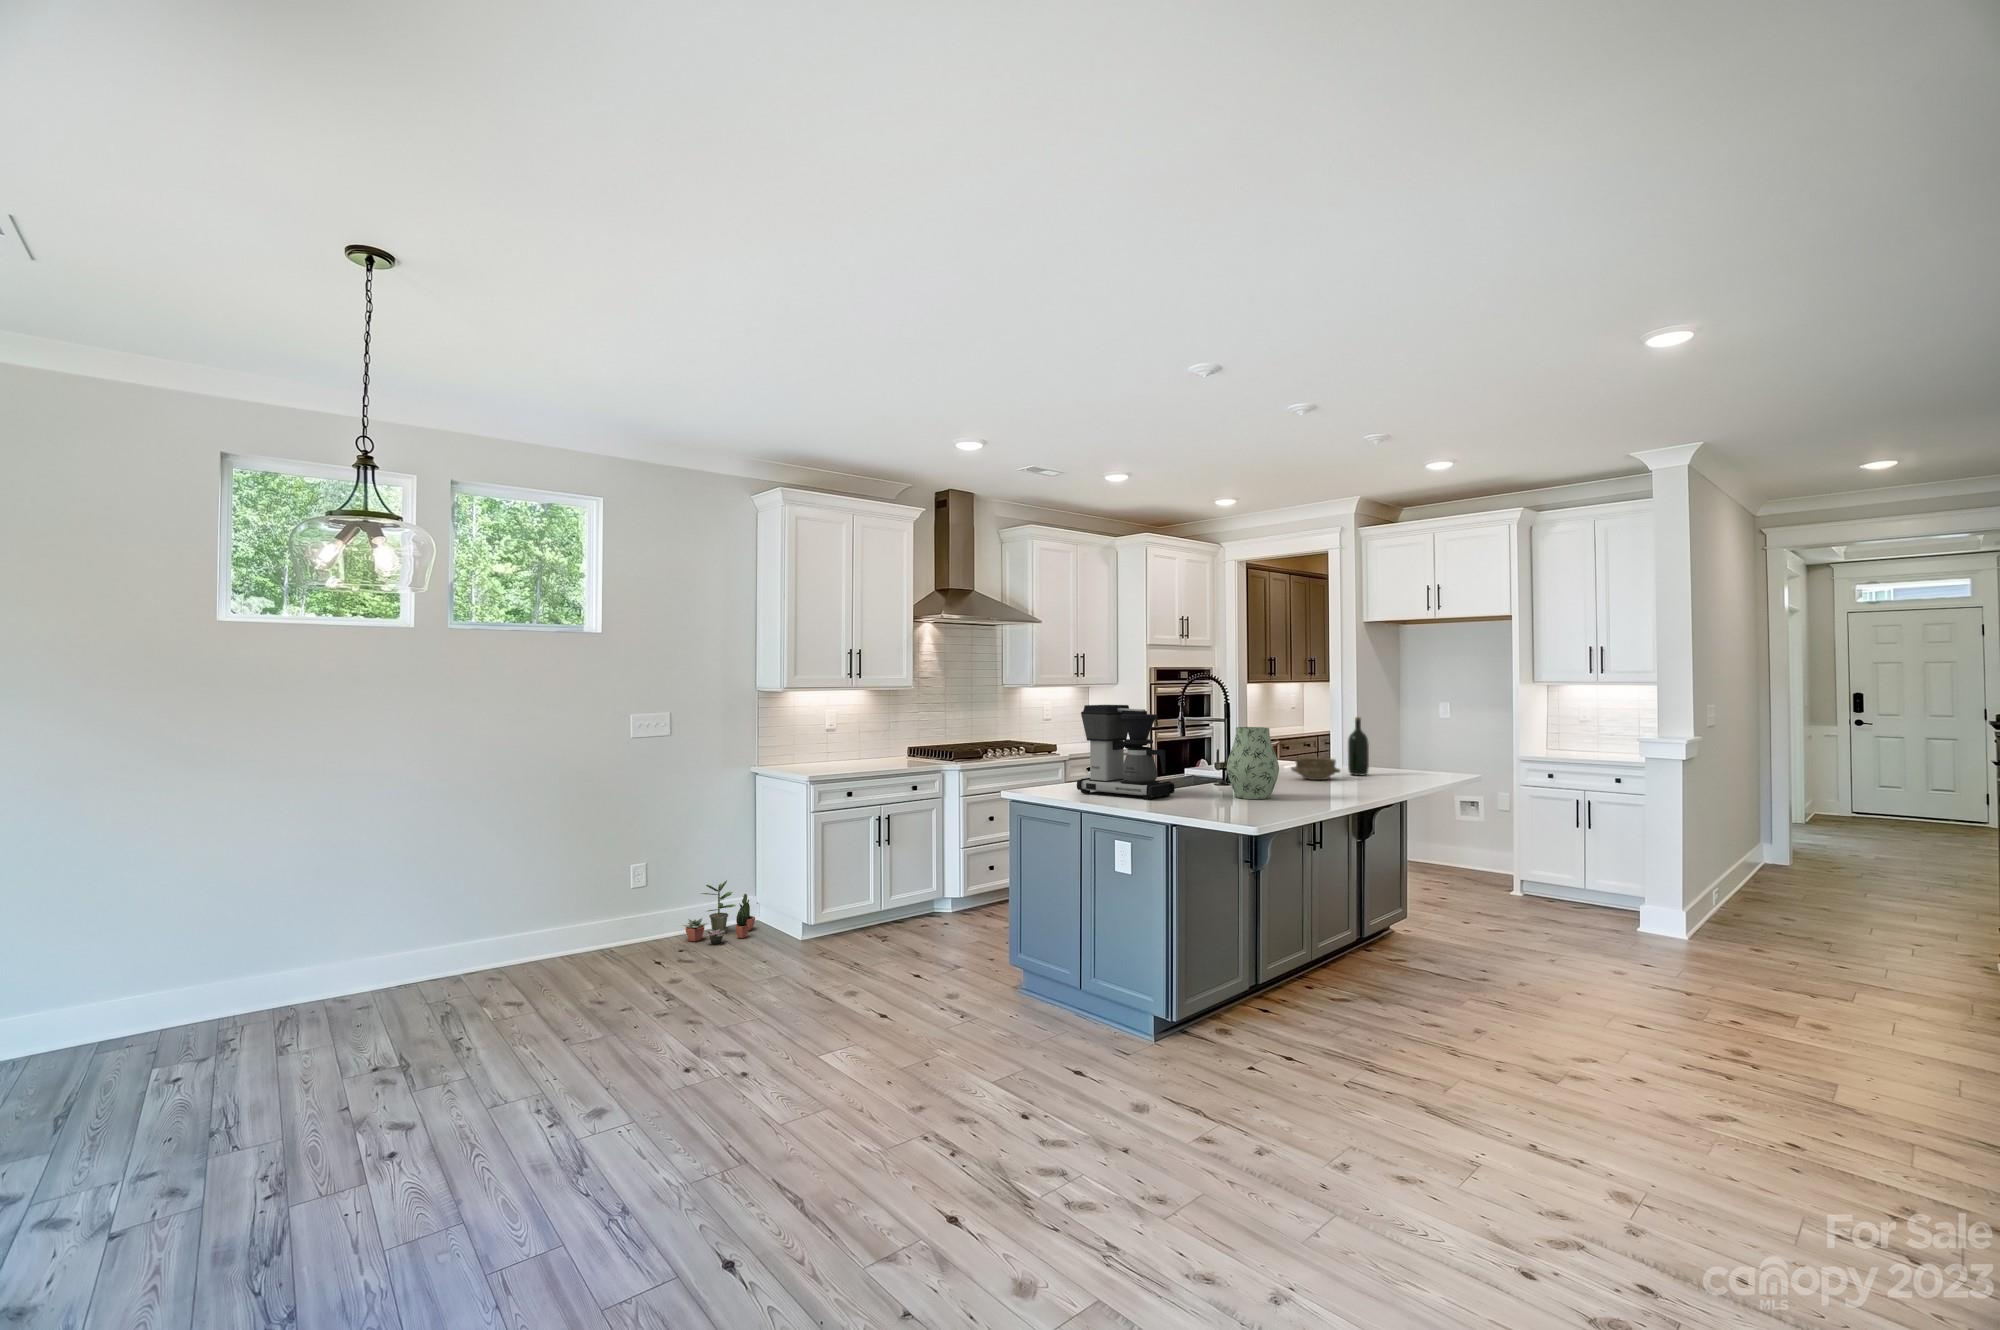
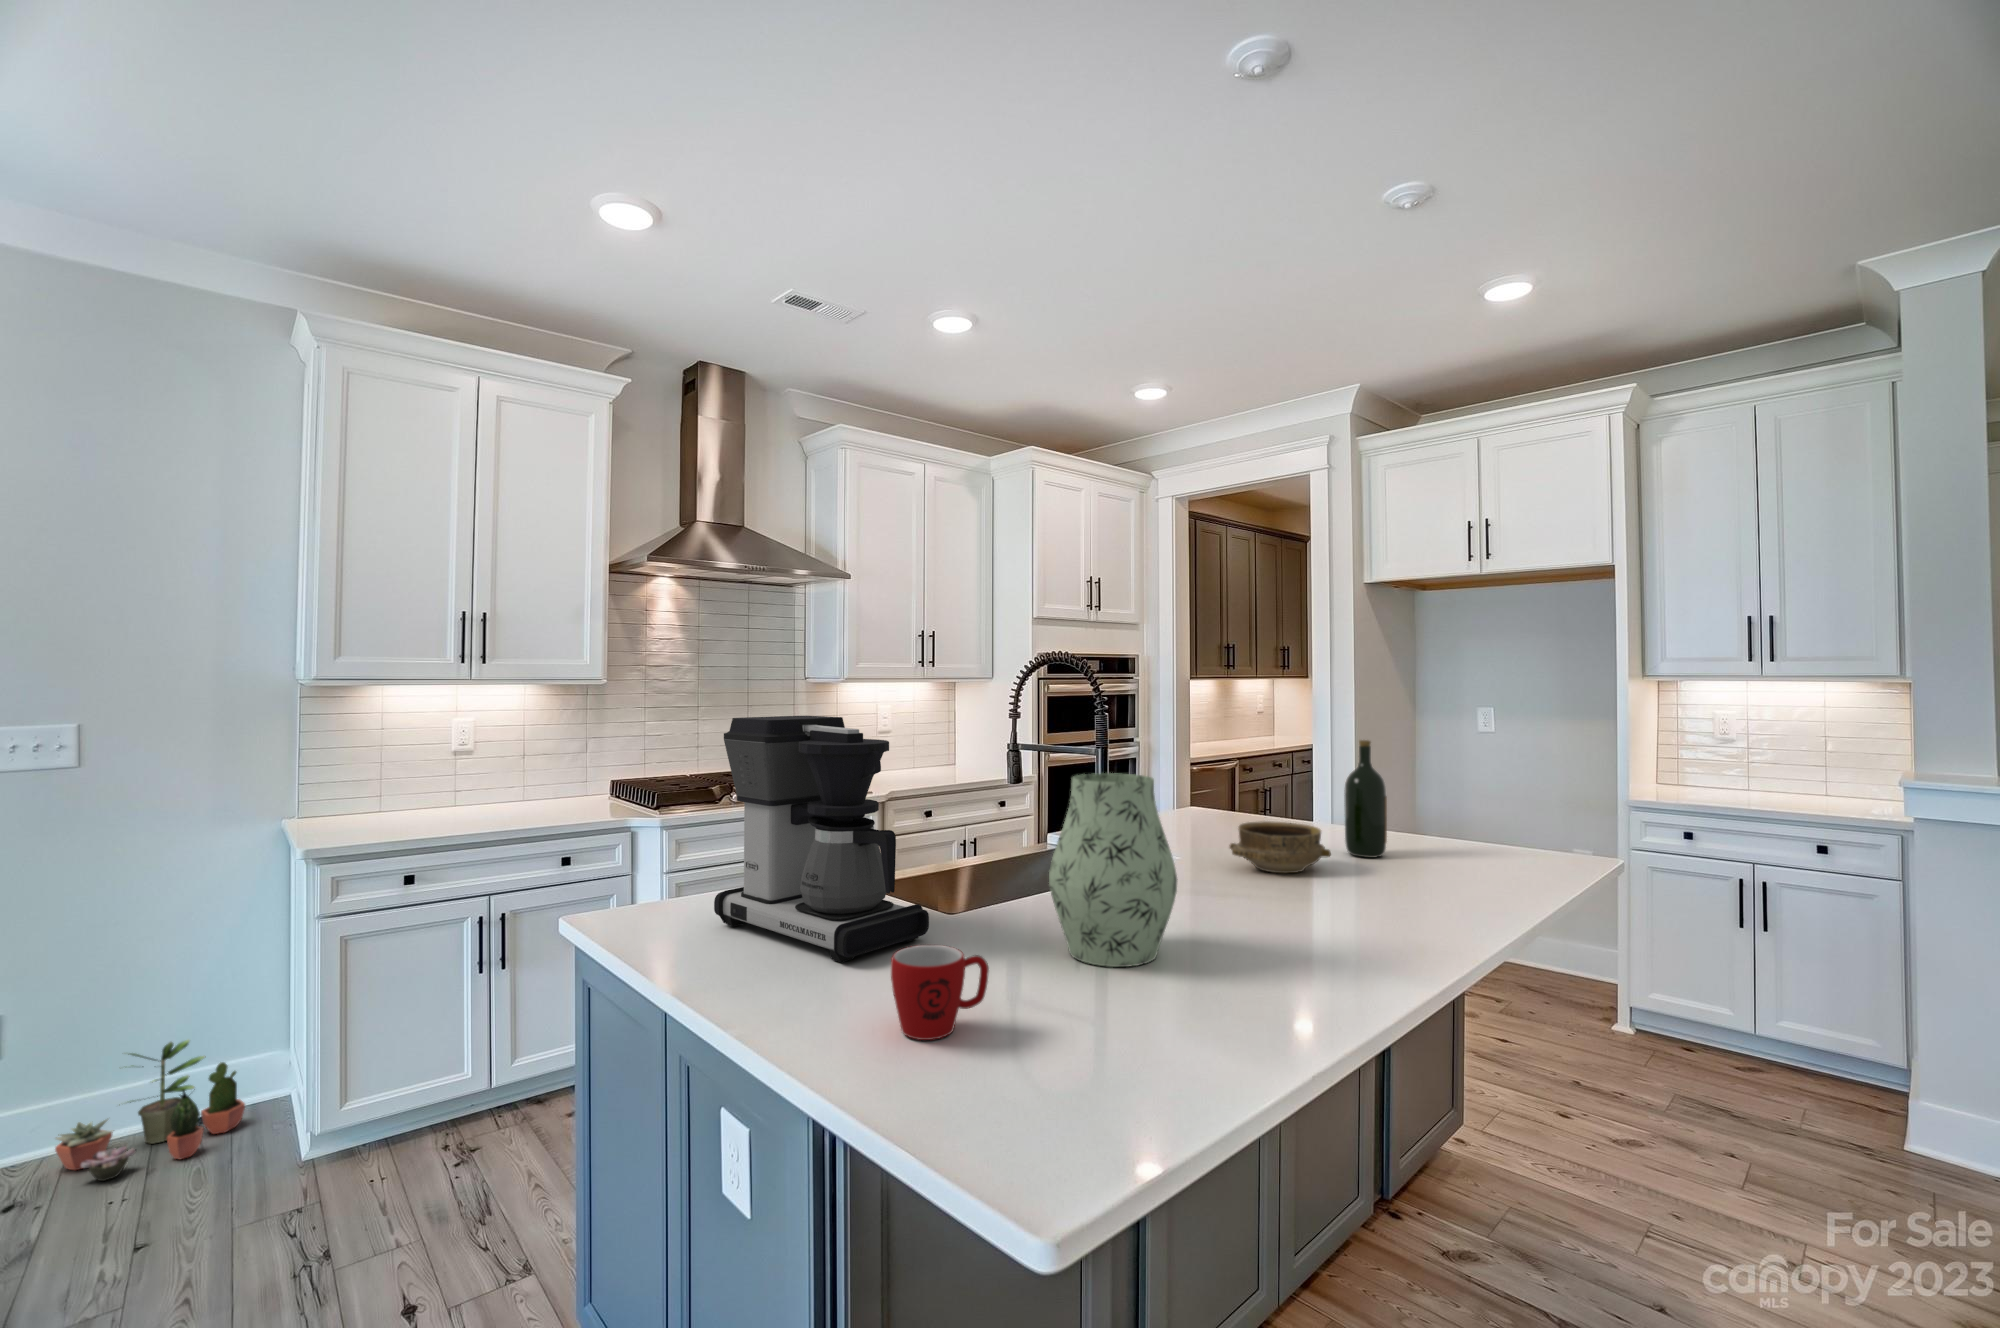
mug: none [1189,782,1221,810] -> present [891,945,989,1040]

